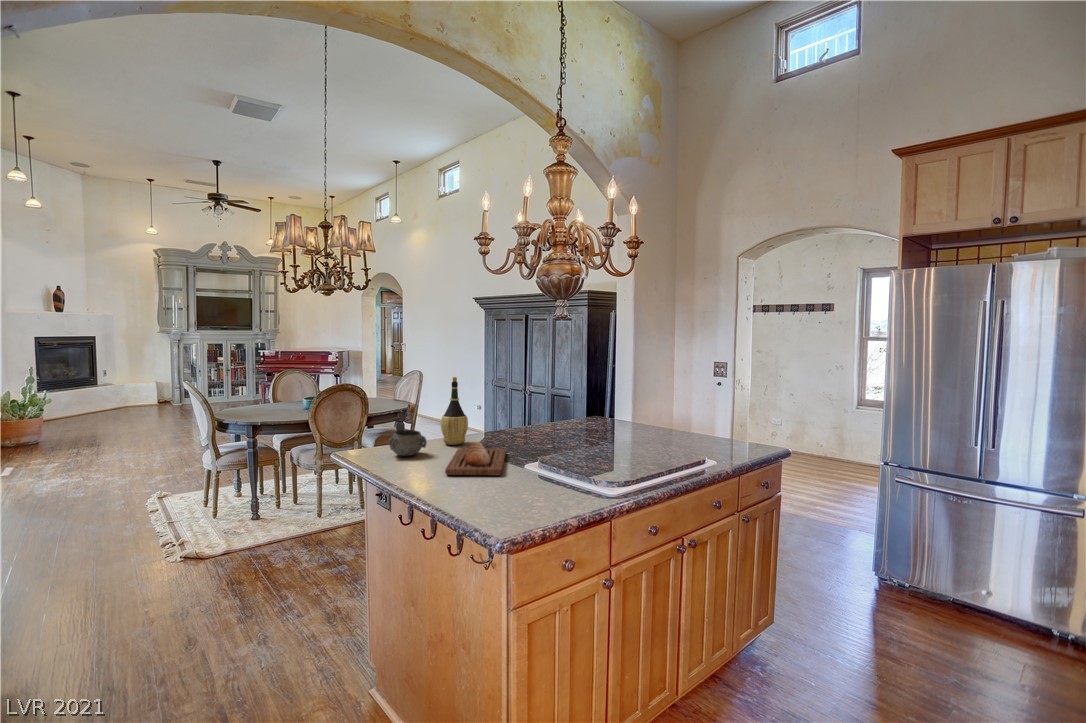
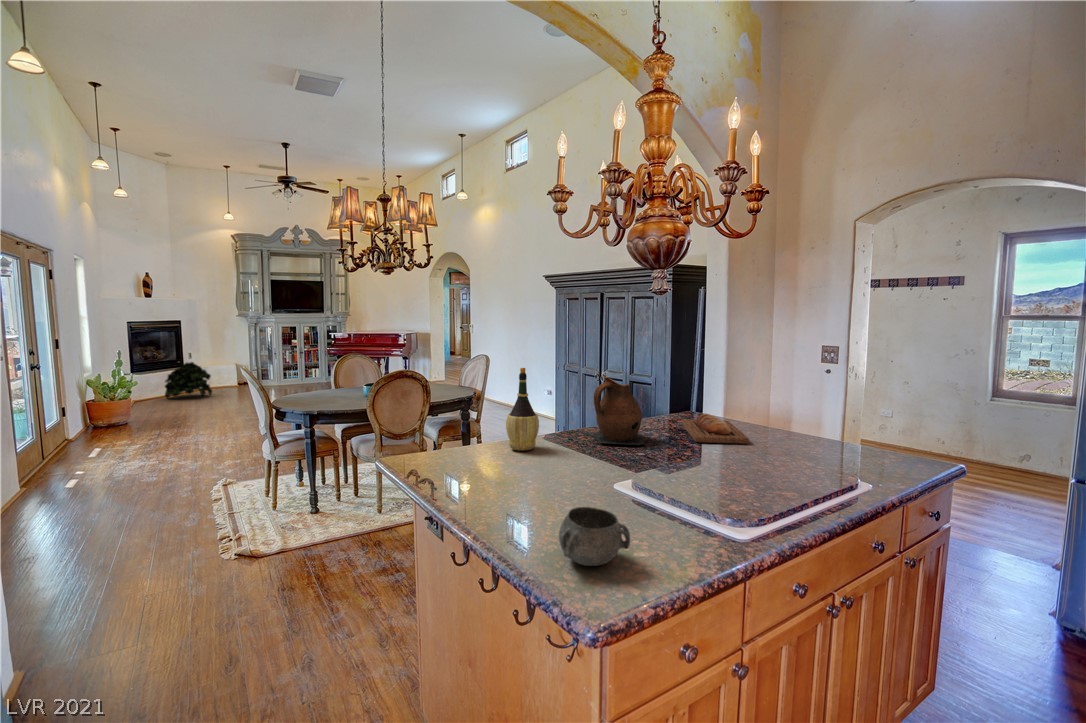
potted plant: none [78,379,131,418] -> present [165,362,212,399]
ceramic pitcher: none [513,385,554,440] -> present [594,377,644,446]
decorative bowl: present [389,429,427,456] -> present [559,507,630,566]
bread loaf: present [445,442,506,475] -> present [682,414,749,444]

